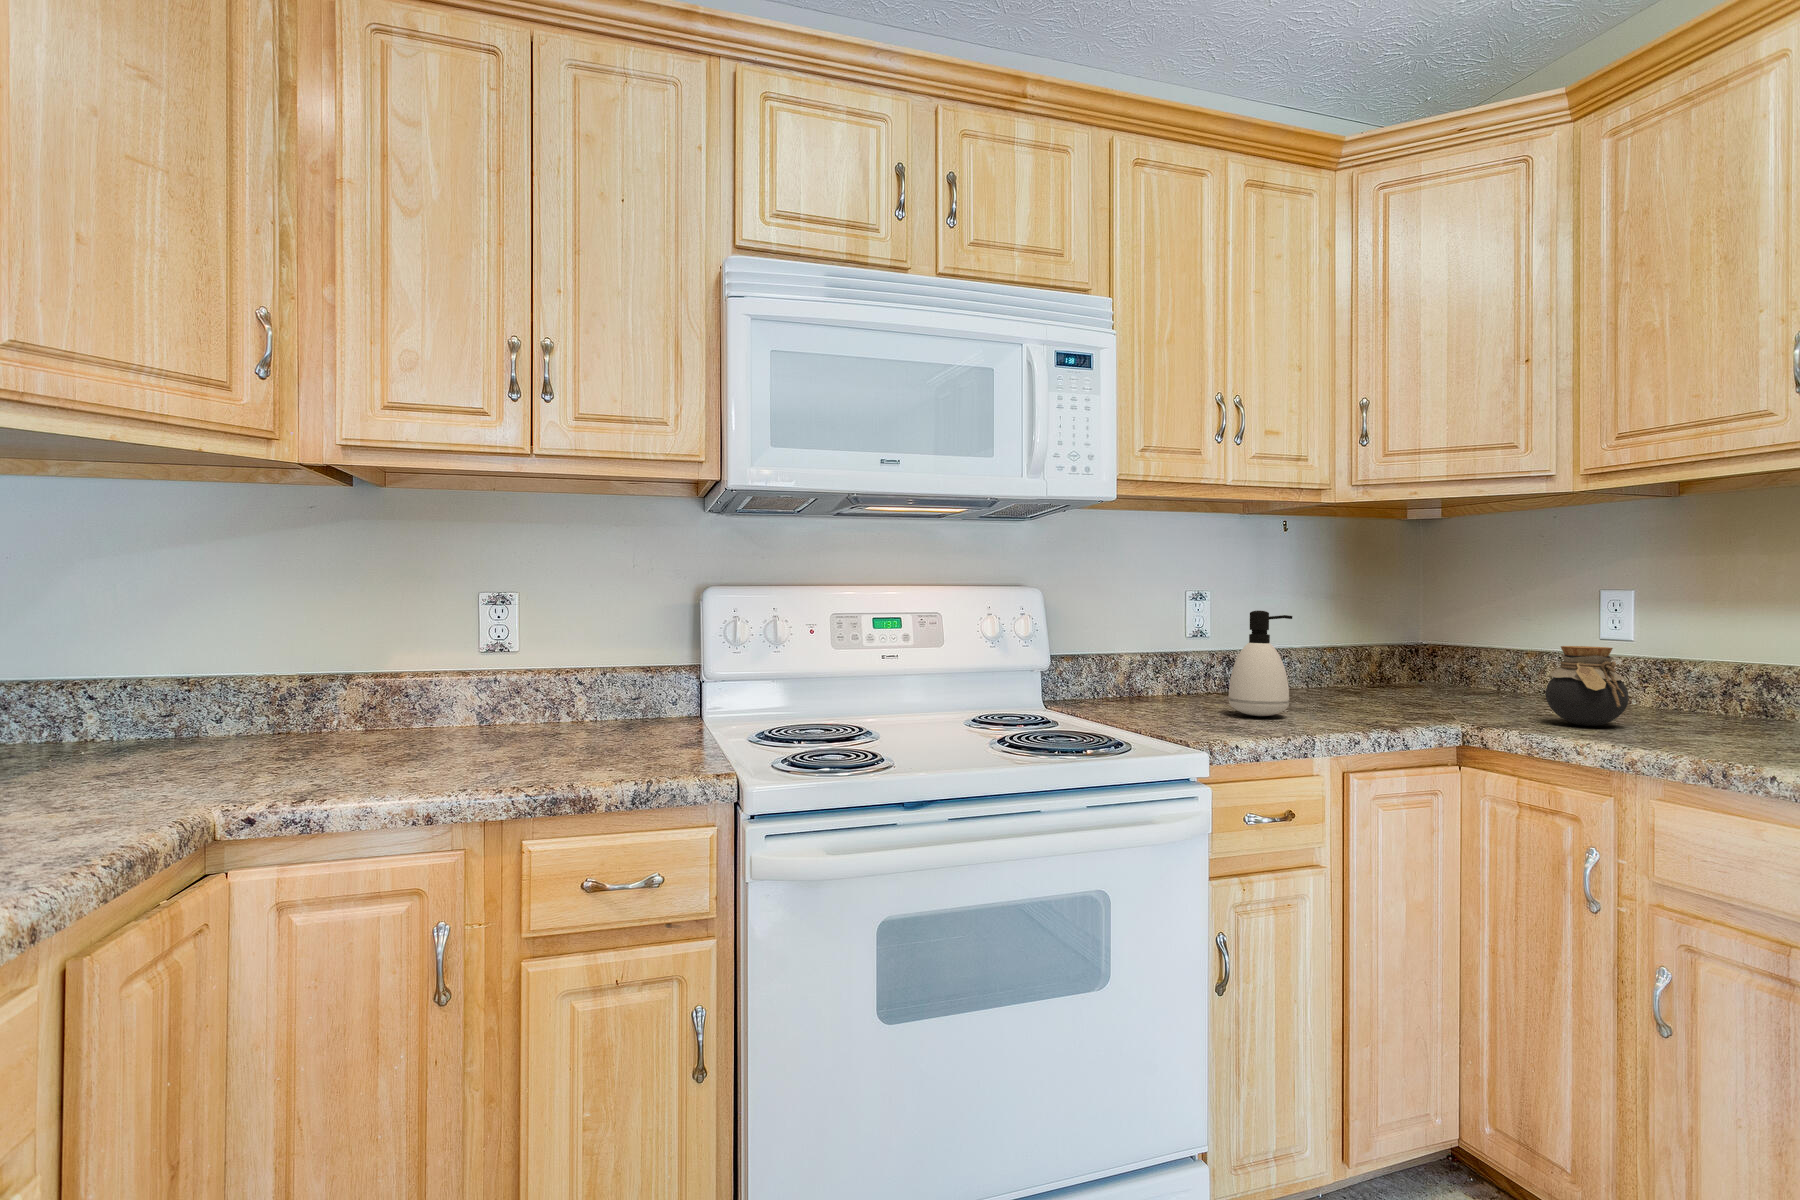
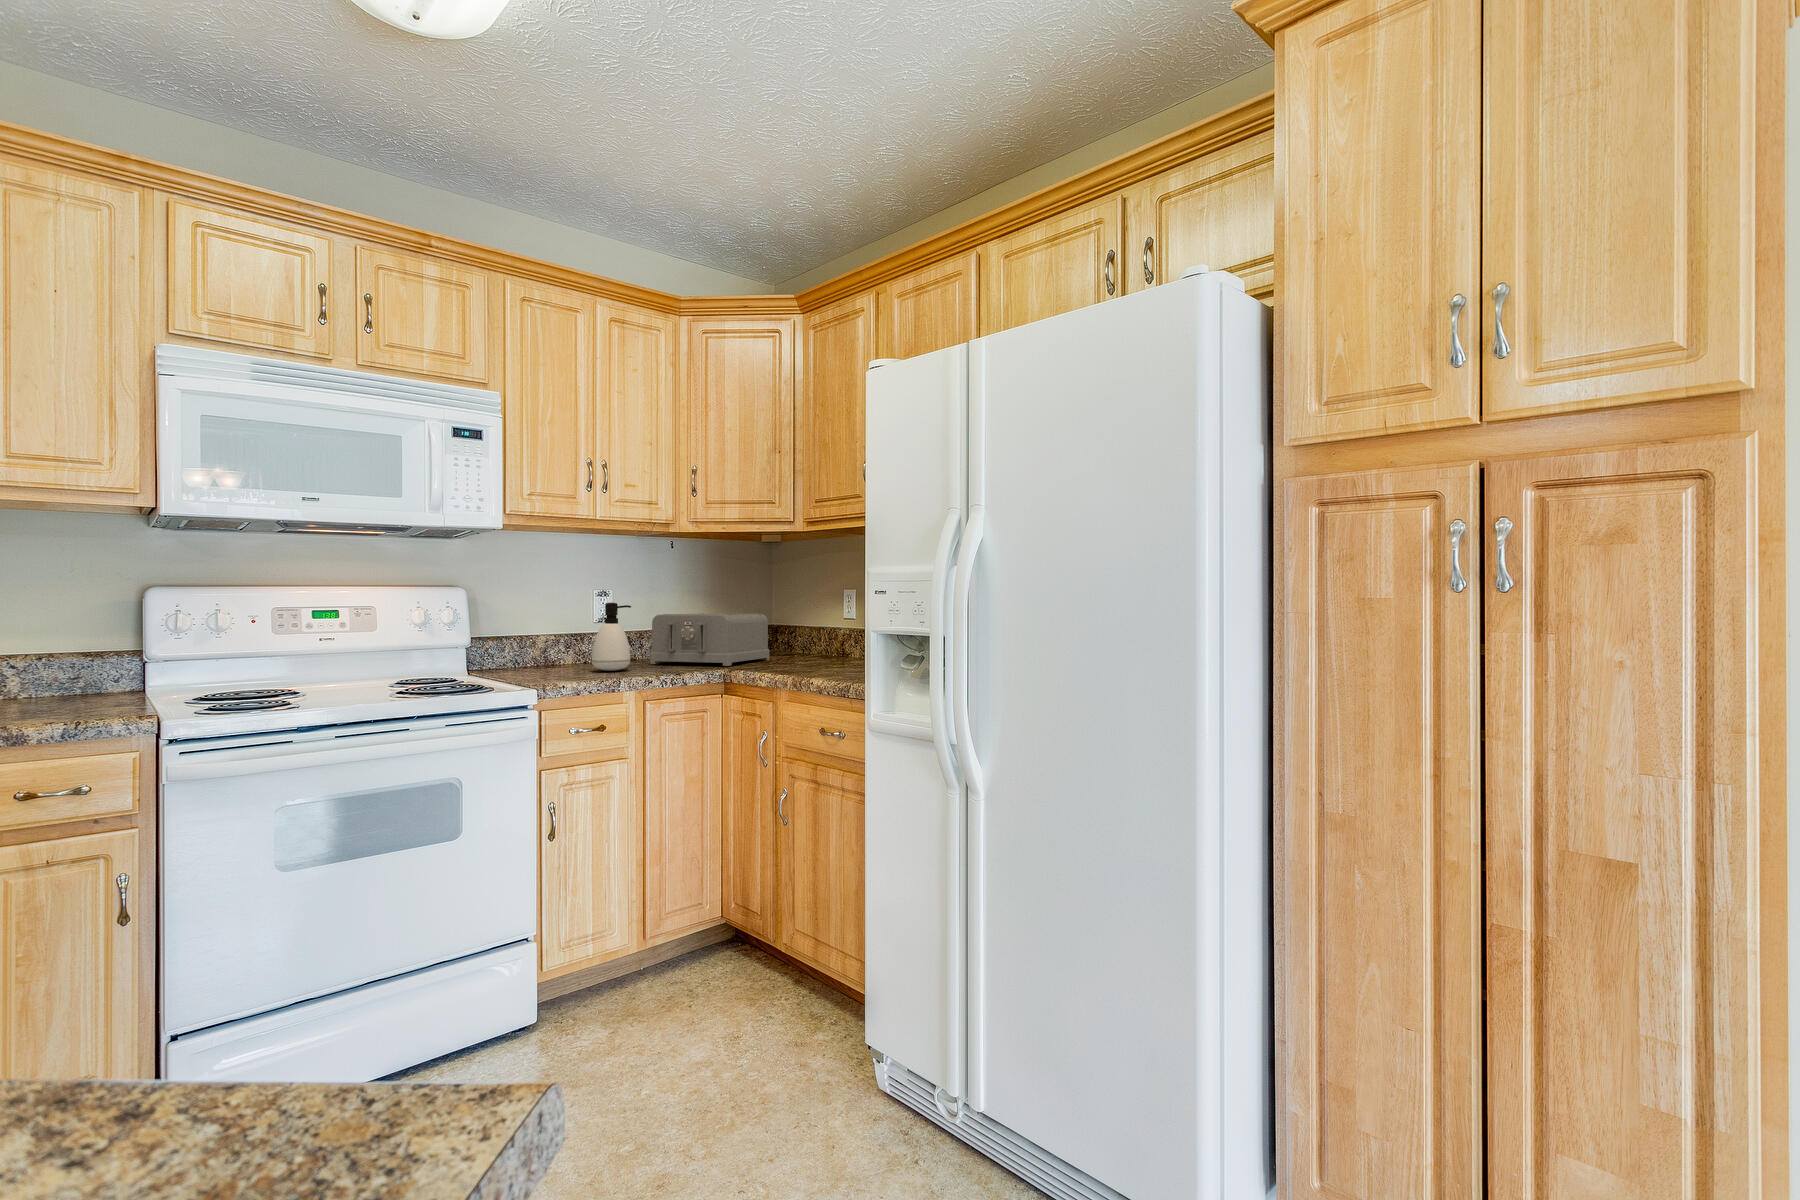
toaster: none [1293,626,1476,716] -> present [650,613,769,666]
jar: present [1546,646,1629,726] -> none [777,622,815,667]

